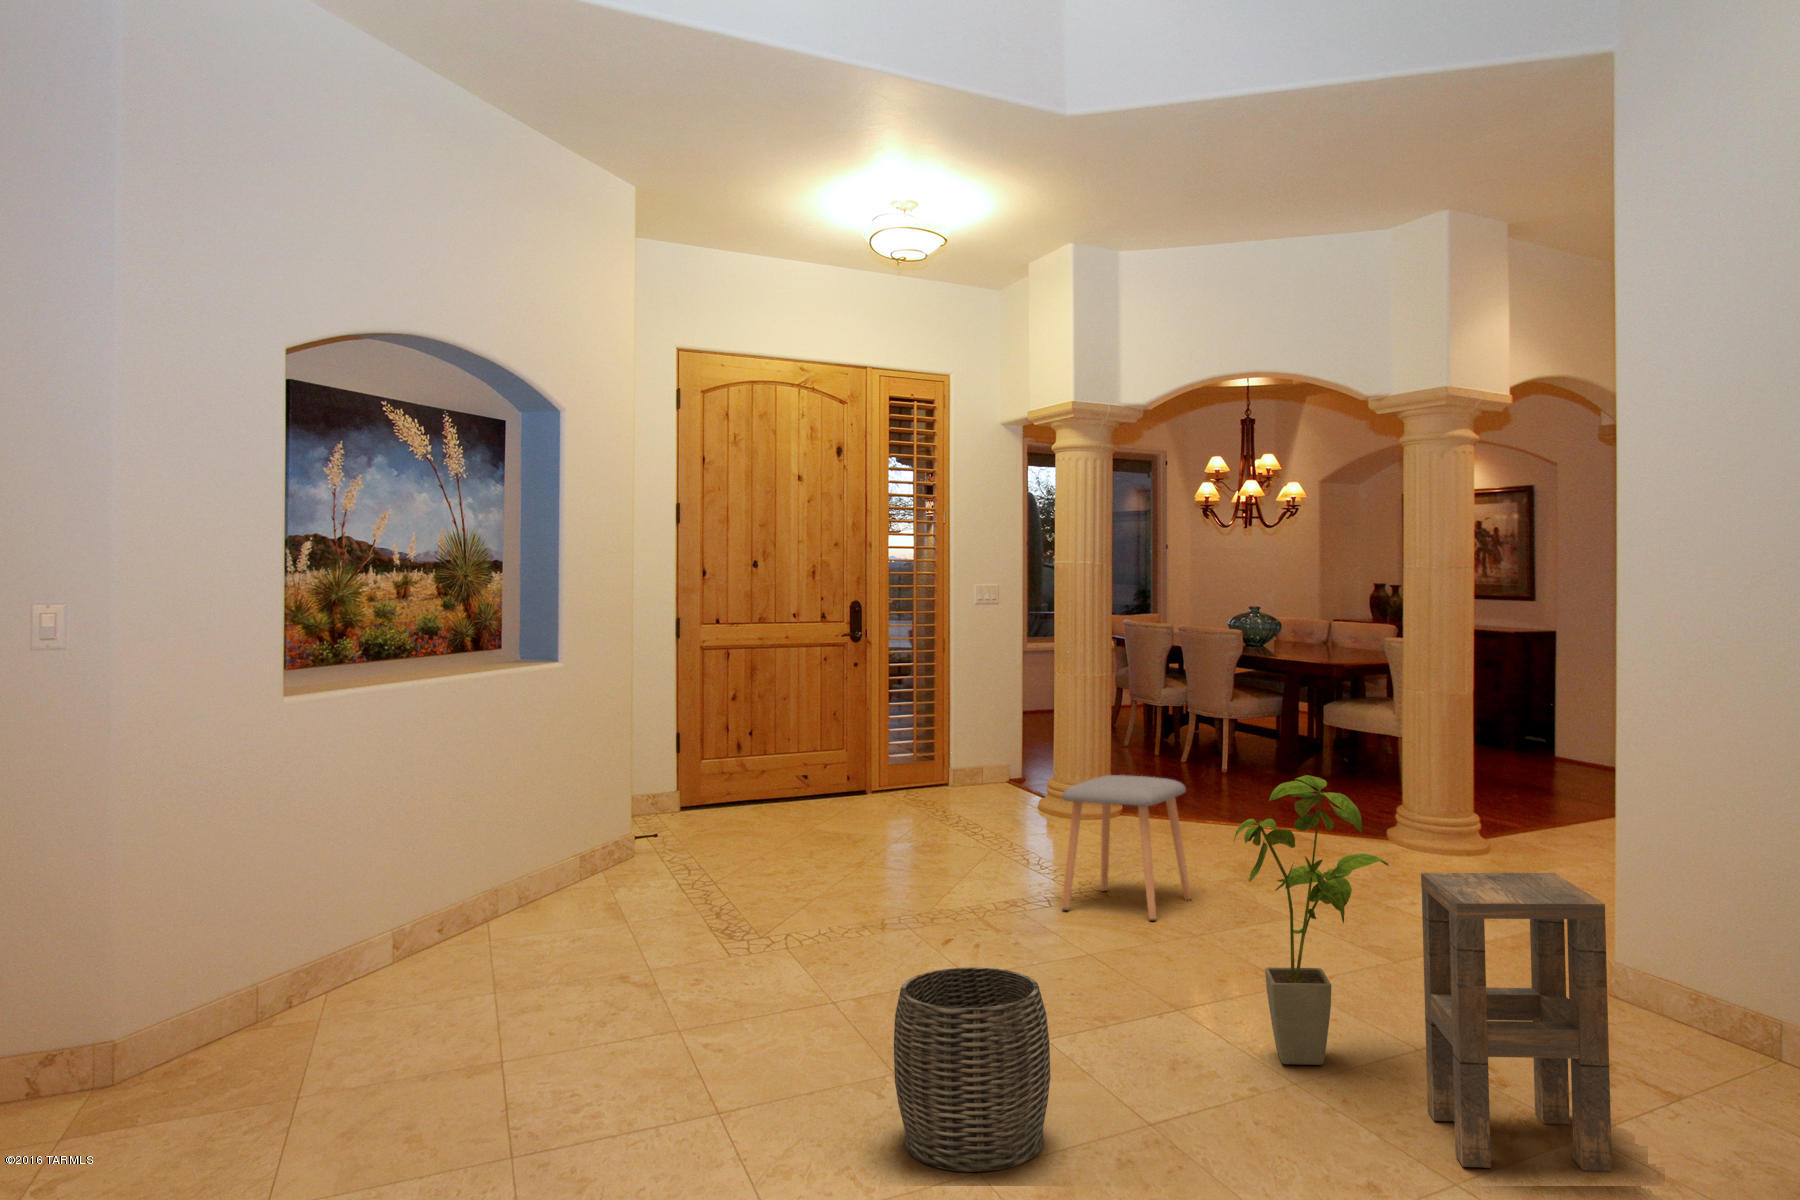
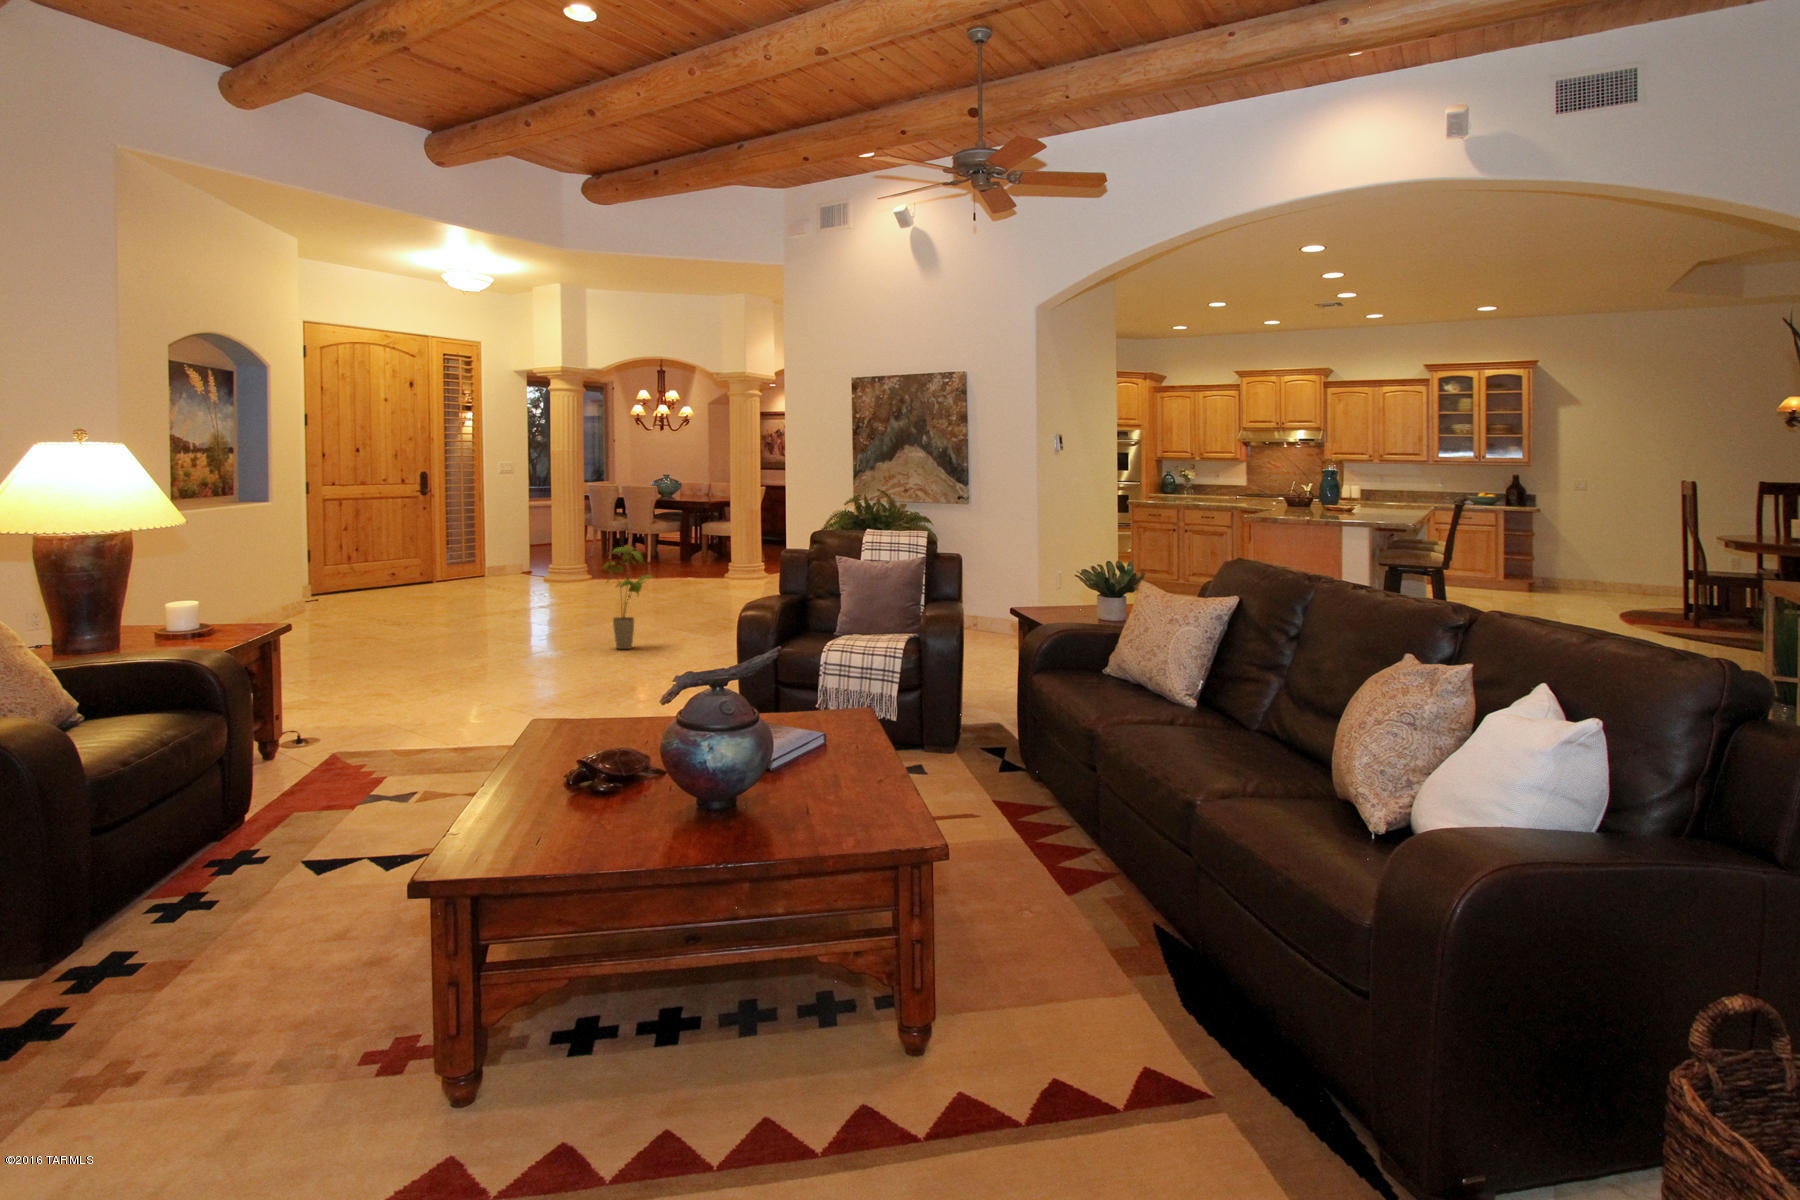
stool: present [1062,775,1191,921] -> none [541,561,602,622]
side table: present [1421,873,1612,1171] -> none [659,575,706,662]
woven basket: present [894,967,1050,1172] -> none [470,611,527,672]

